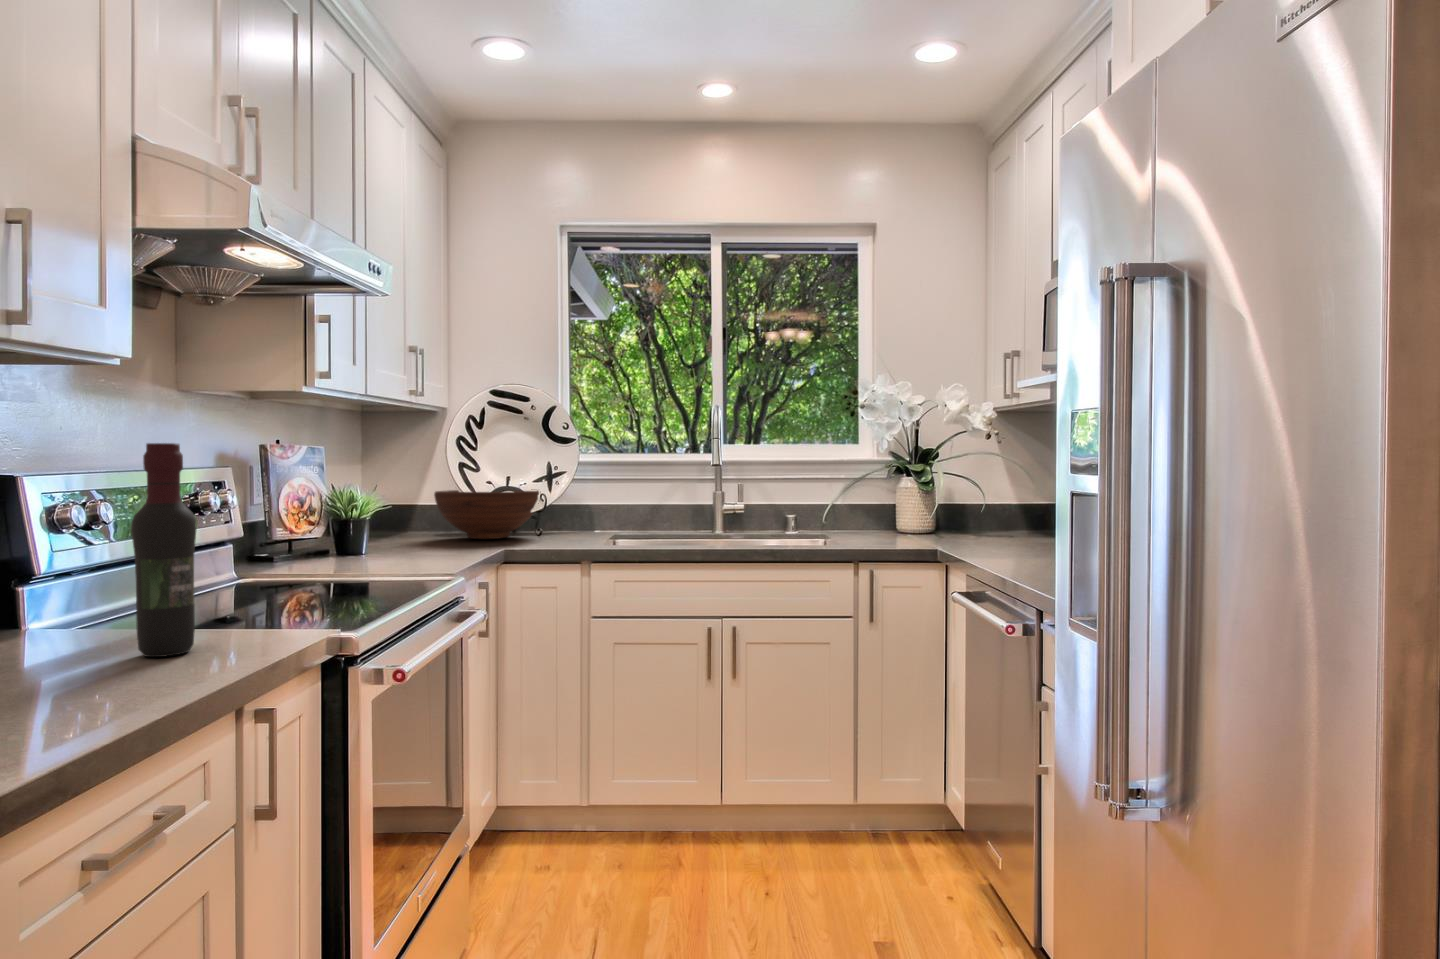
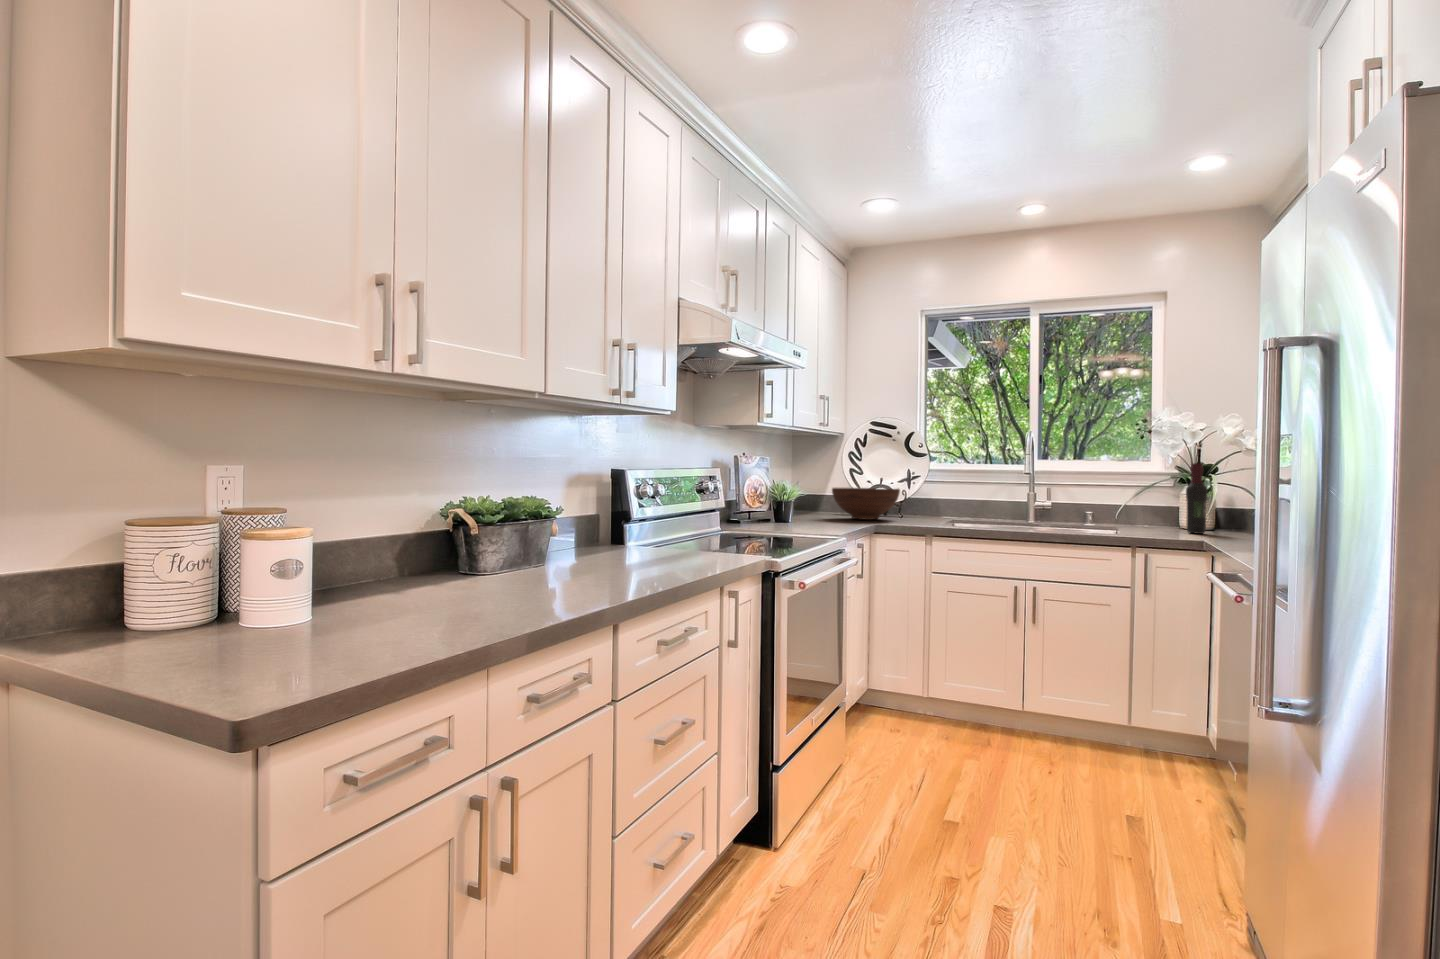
wine bottle: present [131,443,197,657] -> present [1186,463,1208,534]

